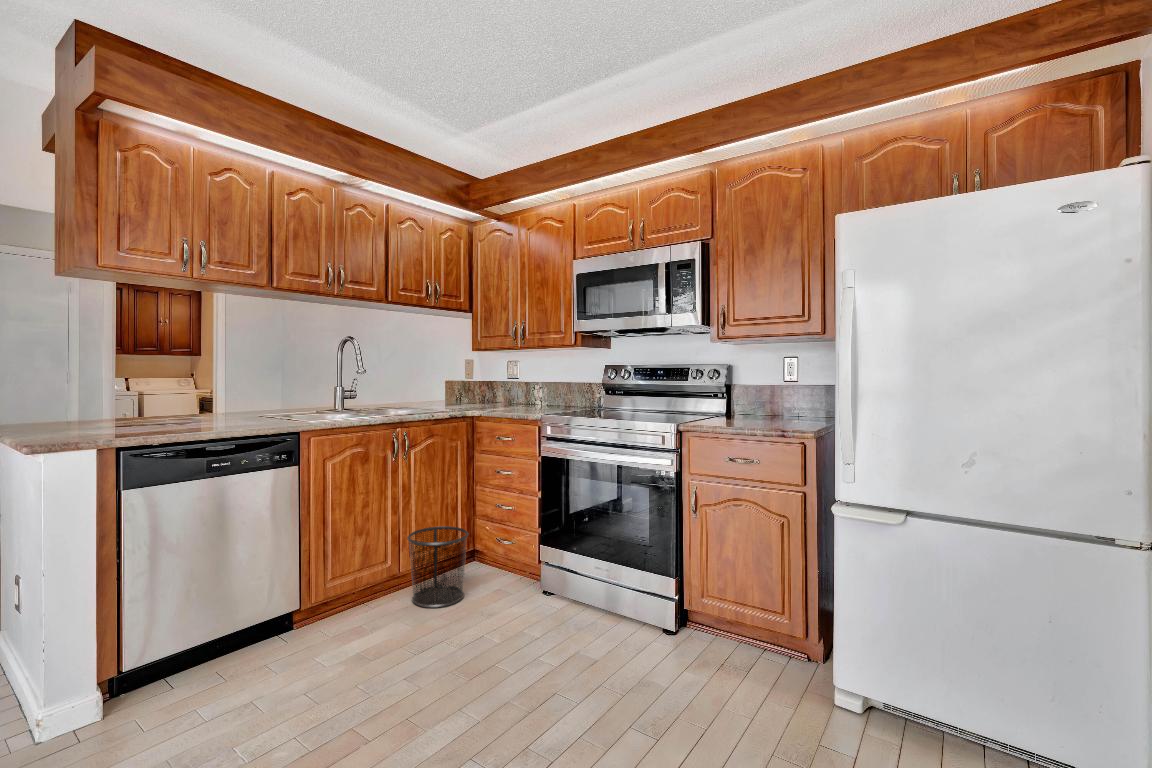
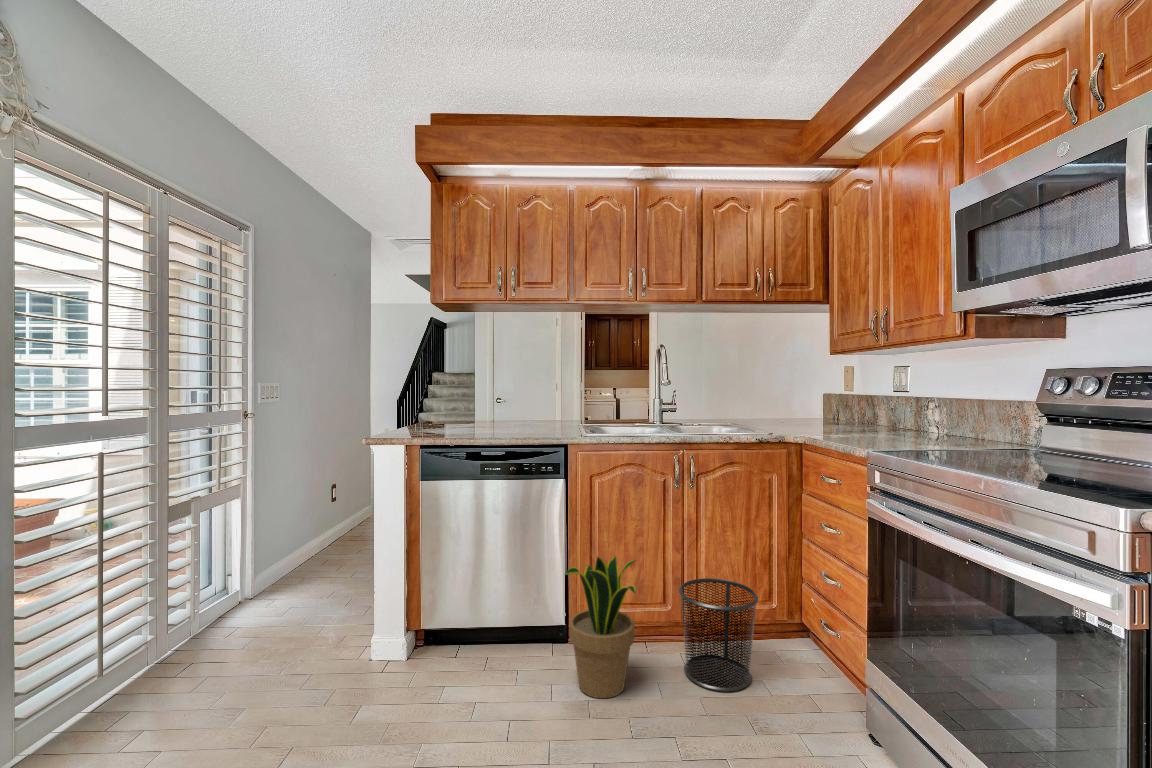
potted plant: none [332,522,402,647] -> present [565,556,636,698]

